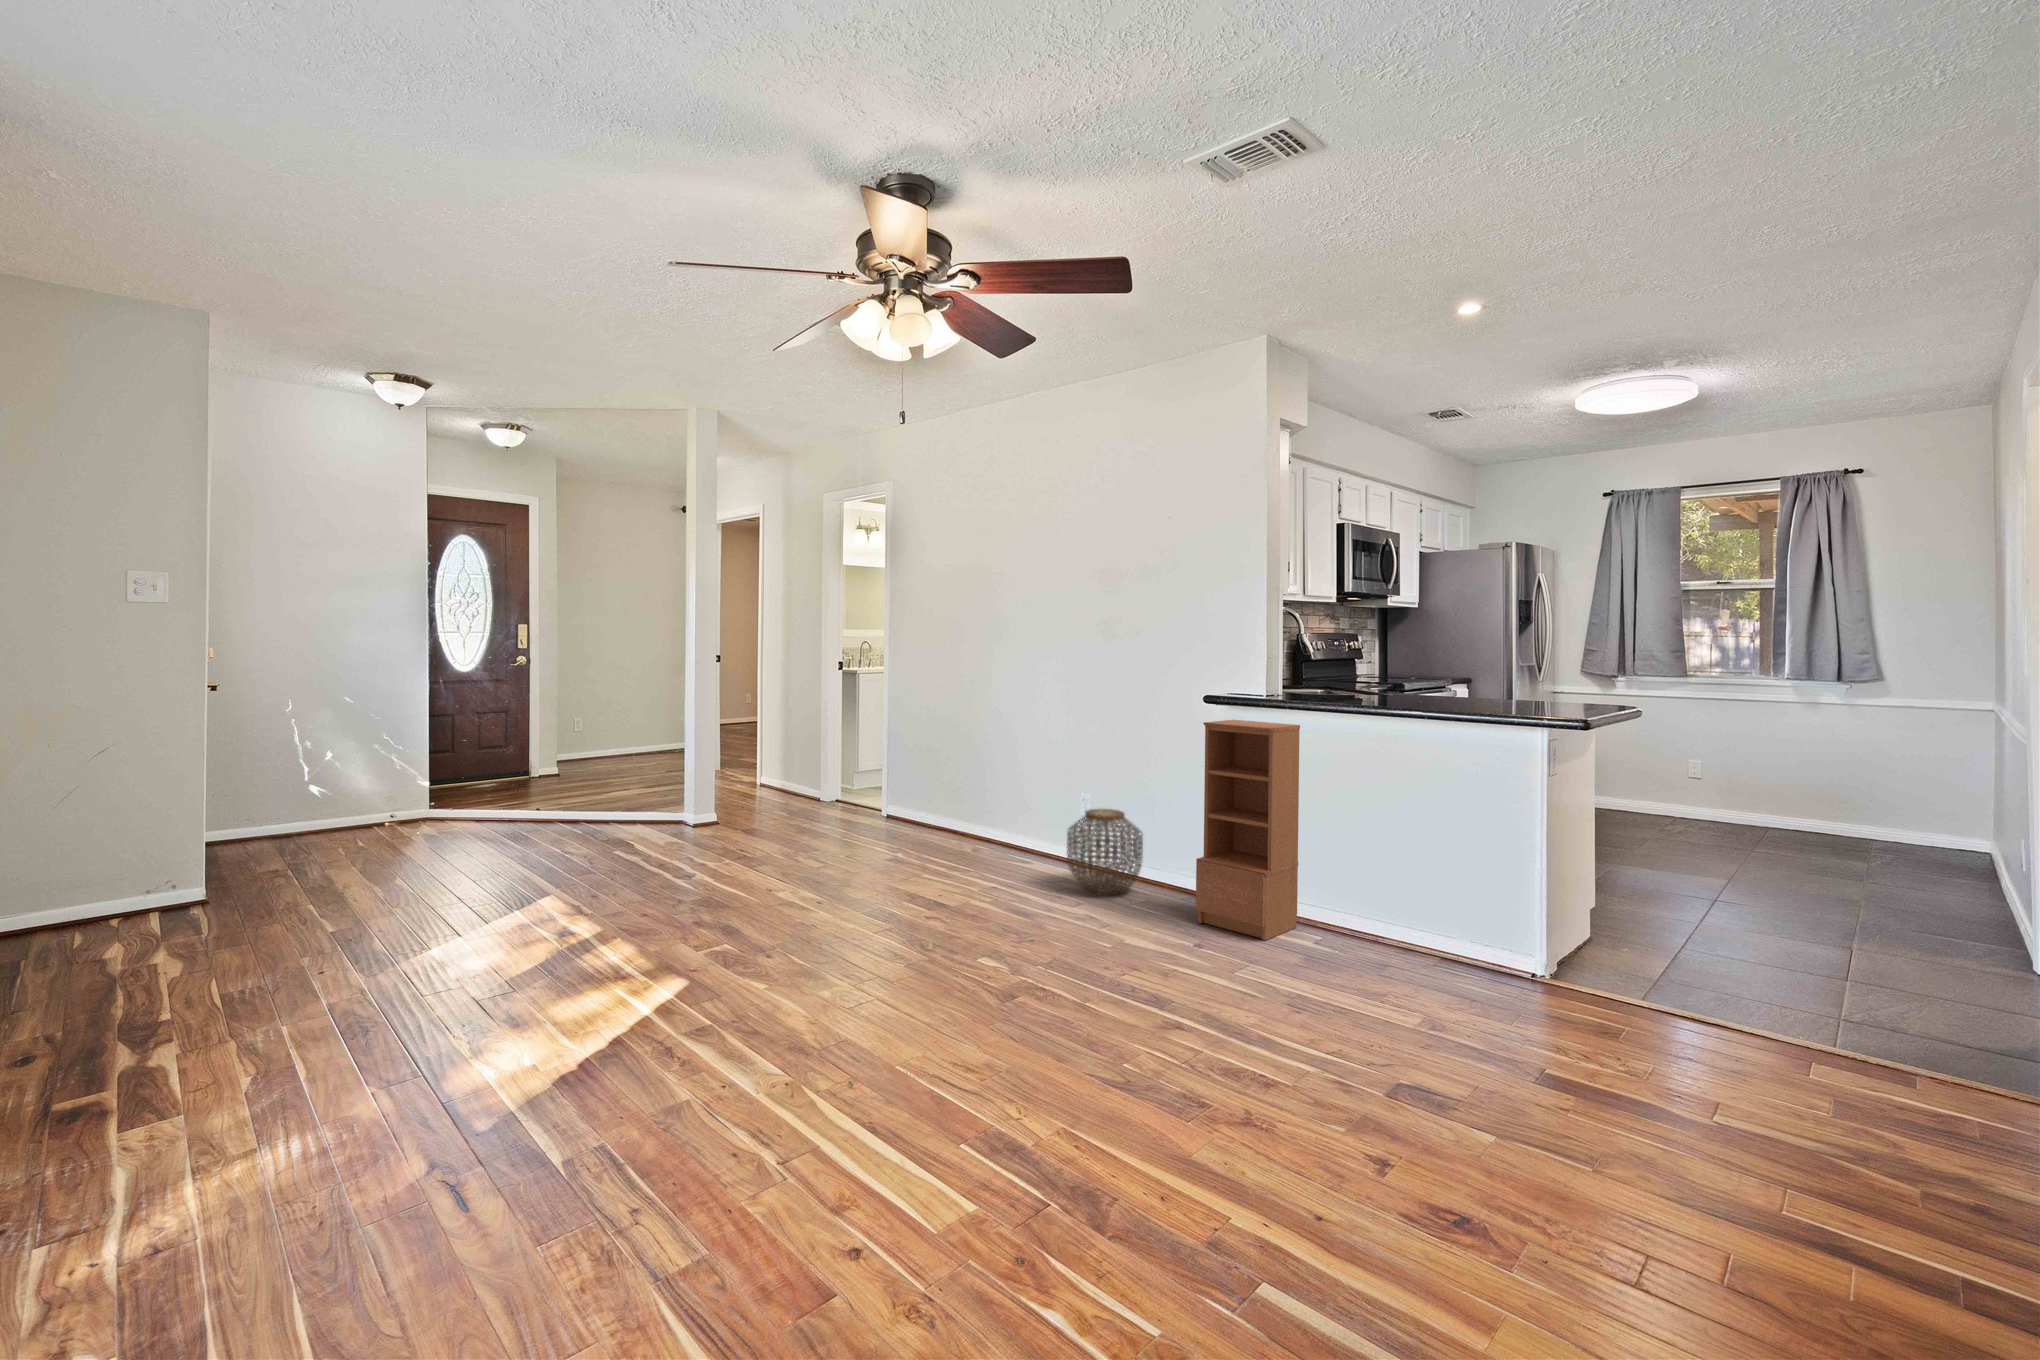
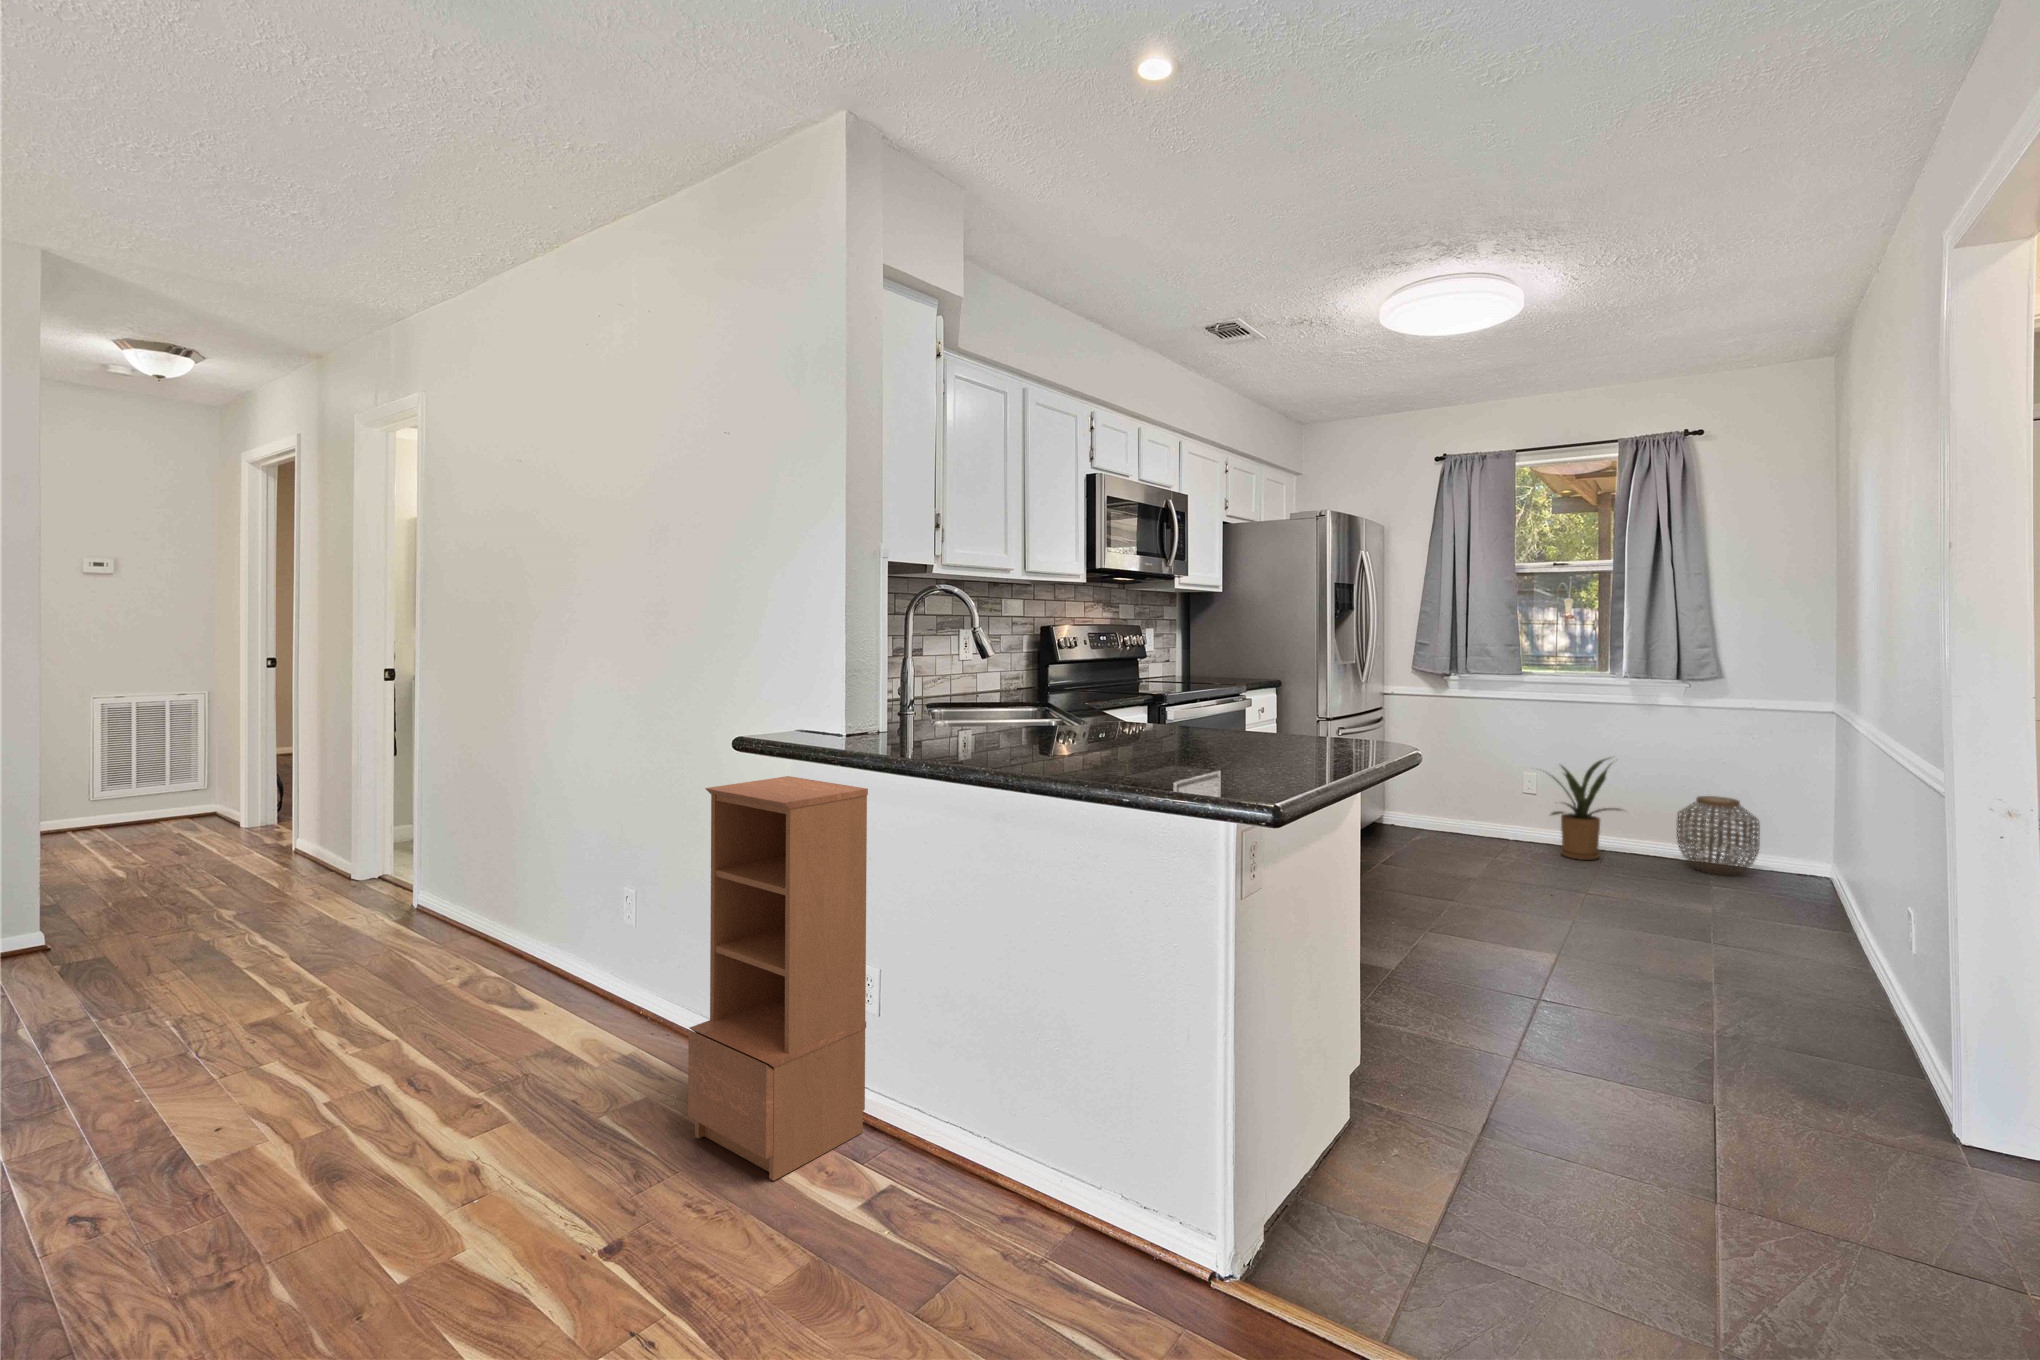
house plant: none [1692,744,1794,830] -> present [1551,757,1621,860]
woven basket: present [1067,809,1143,895] -> present [1677,796,1760,875]

